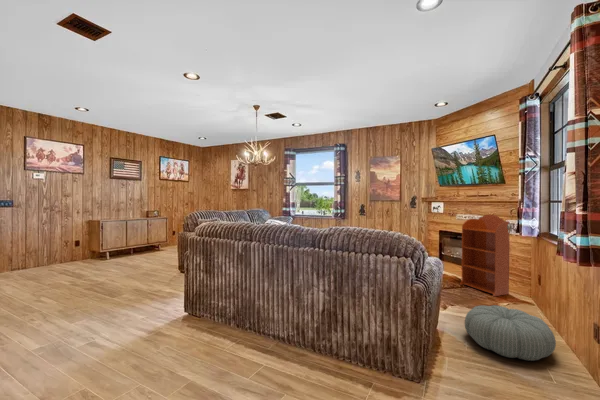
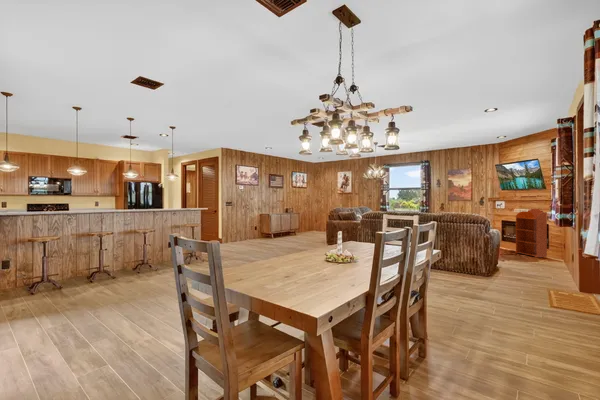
pouf: present [465,305,556,361] -> none [511,253,556,273]

